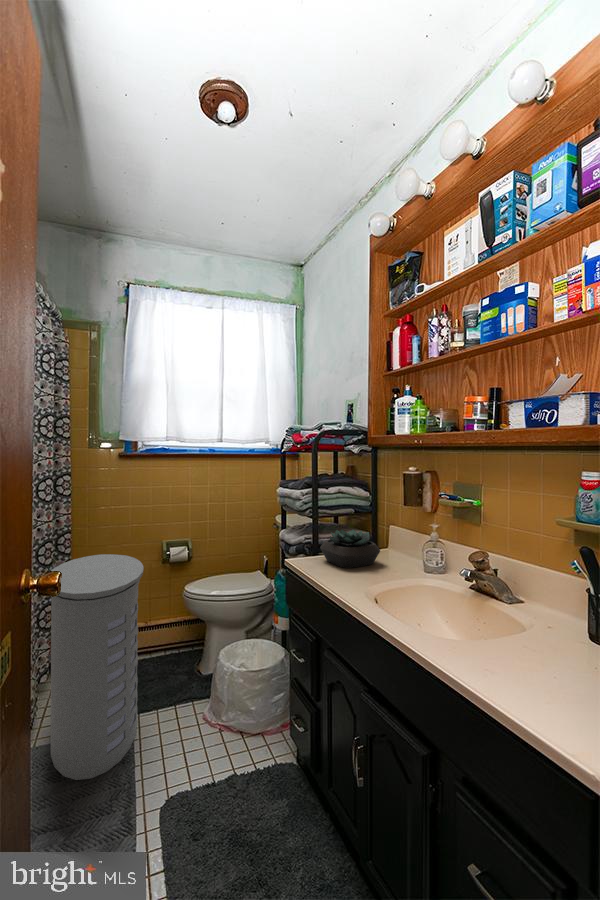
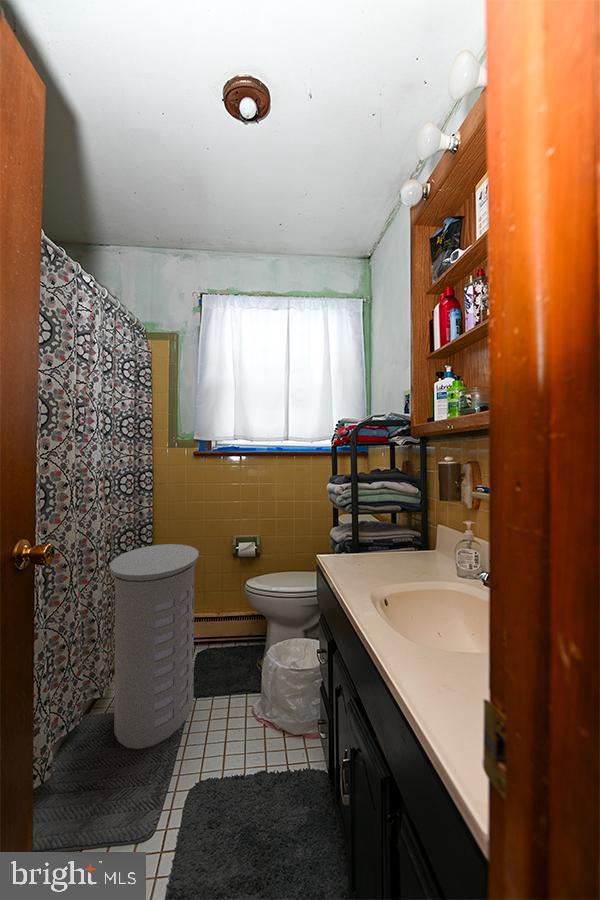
succulent plant: present [320,530,380,568] -> none [353,526,418,567]

